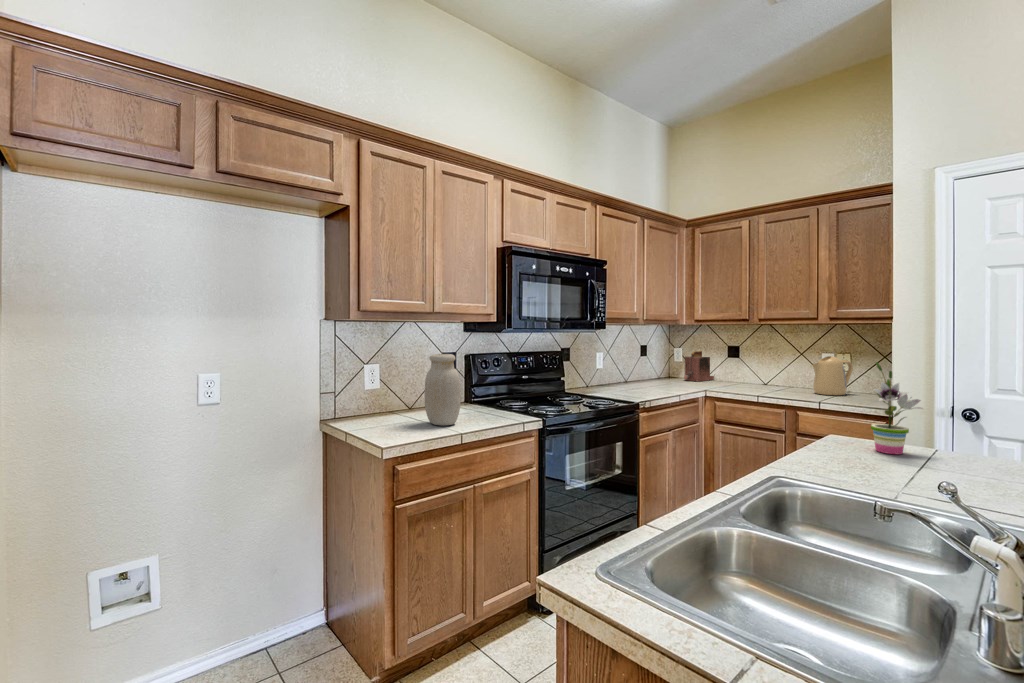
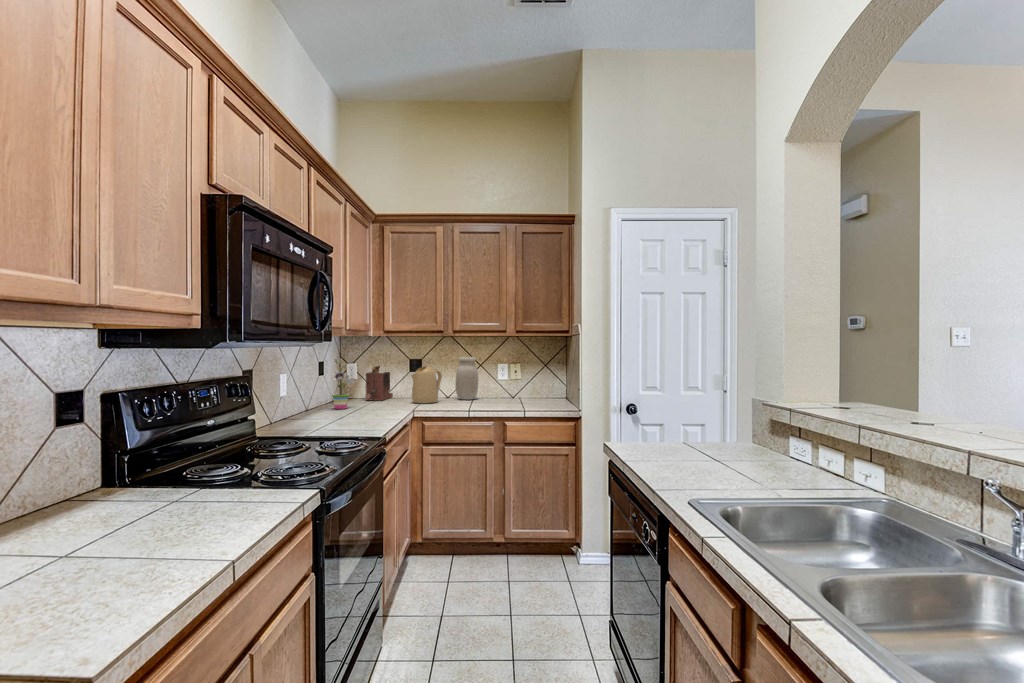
jar: present [424,354,461,426] -> present [455,357,478,400]
kettle: present [812,356,853,396] -> present [411,366,442,404]
potted plant: present [871,362,922,454] -> present [332,359,354,409]

